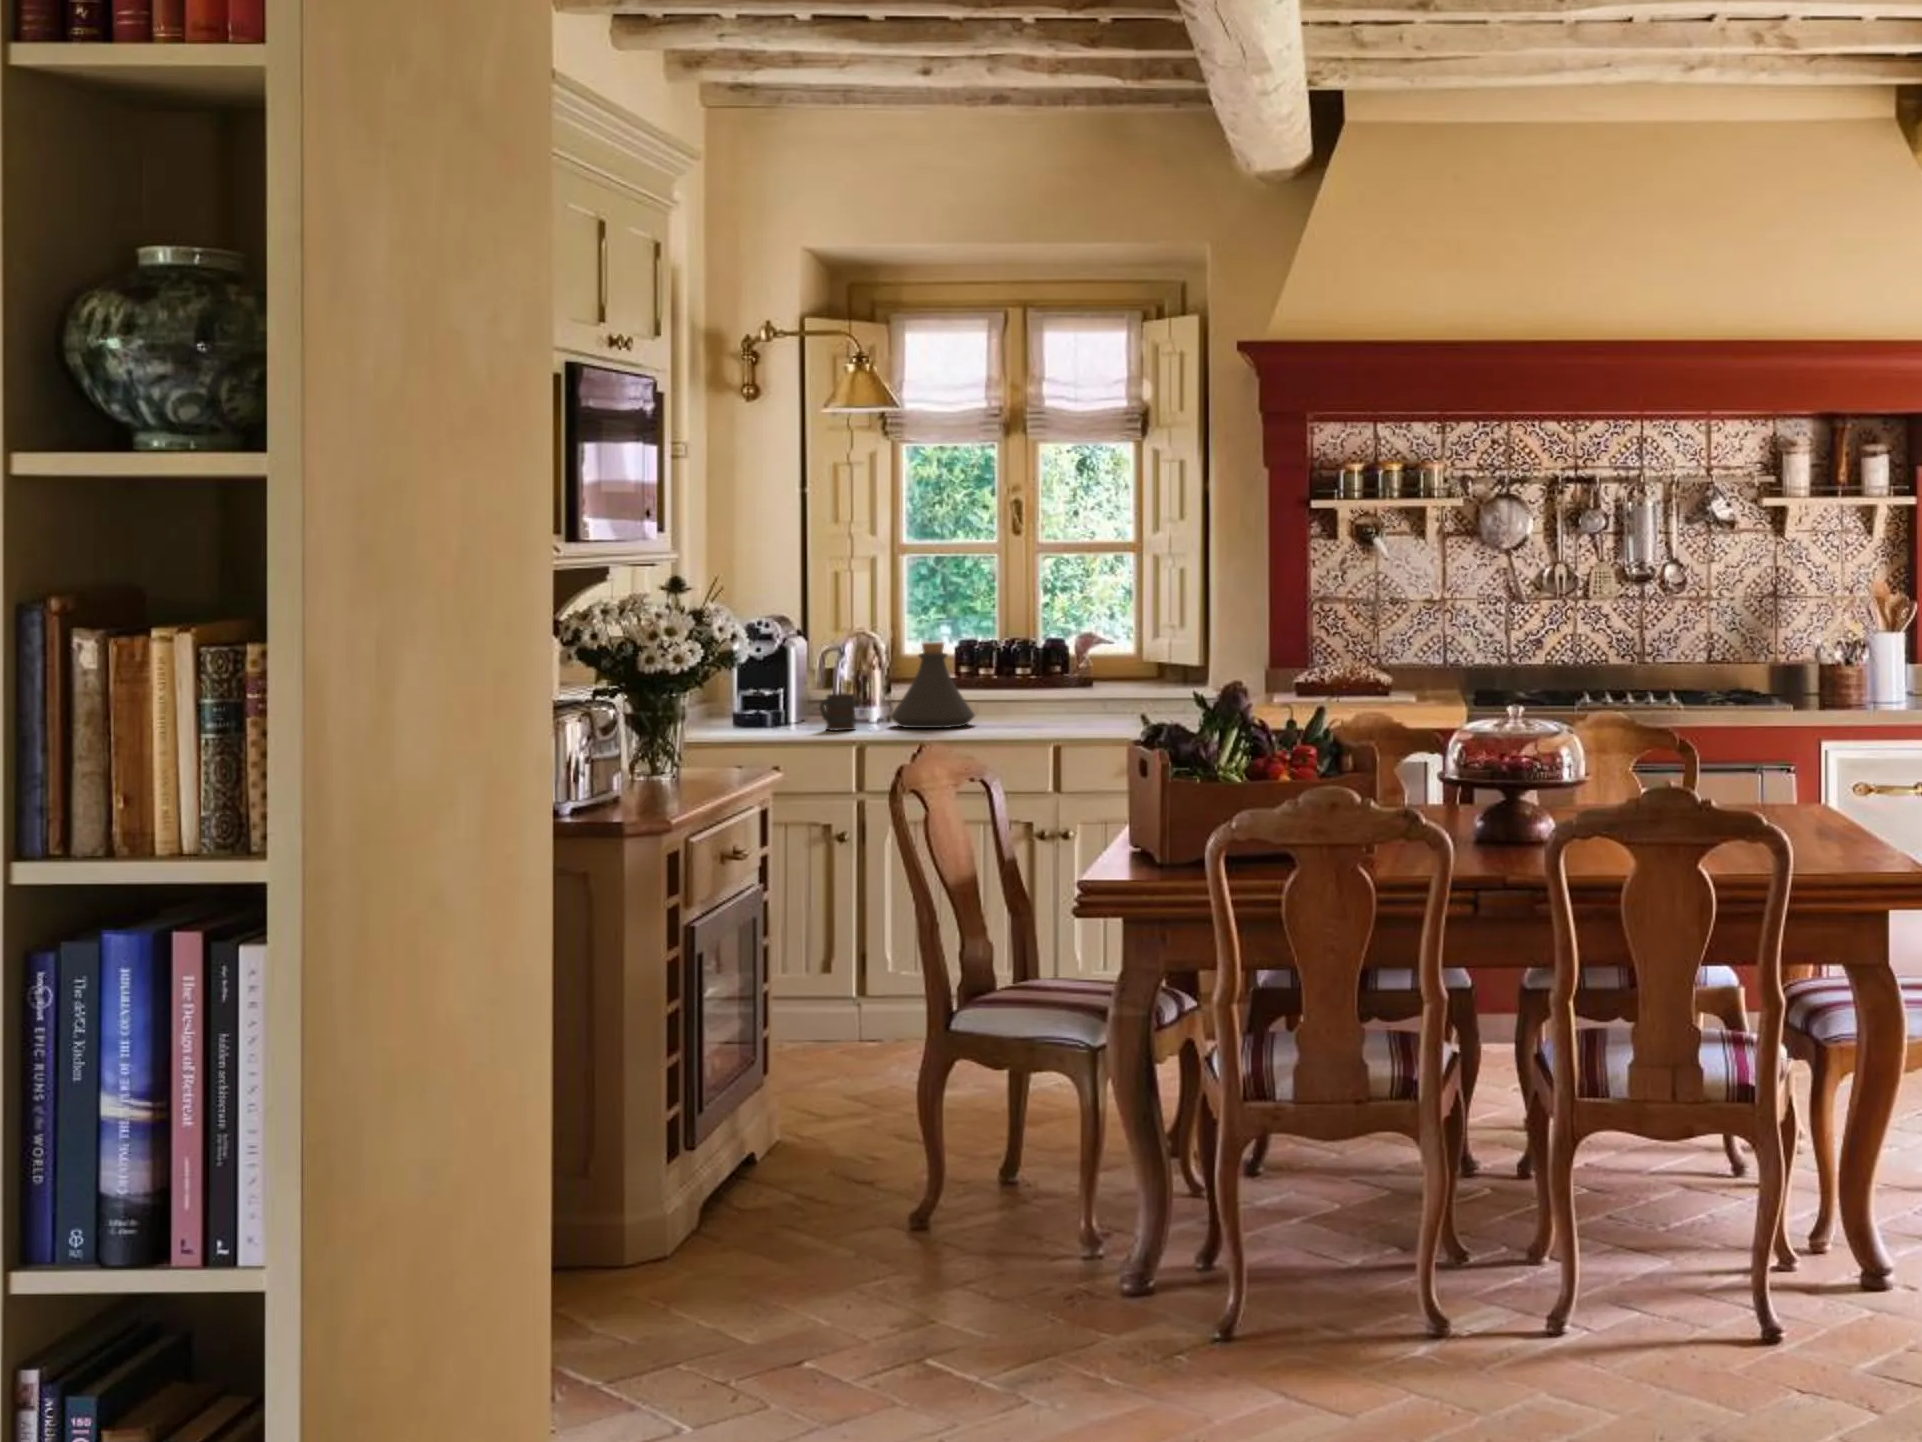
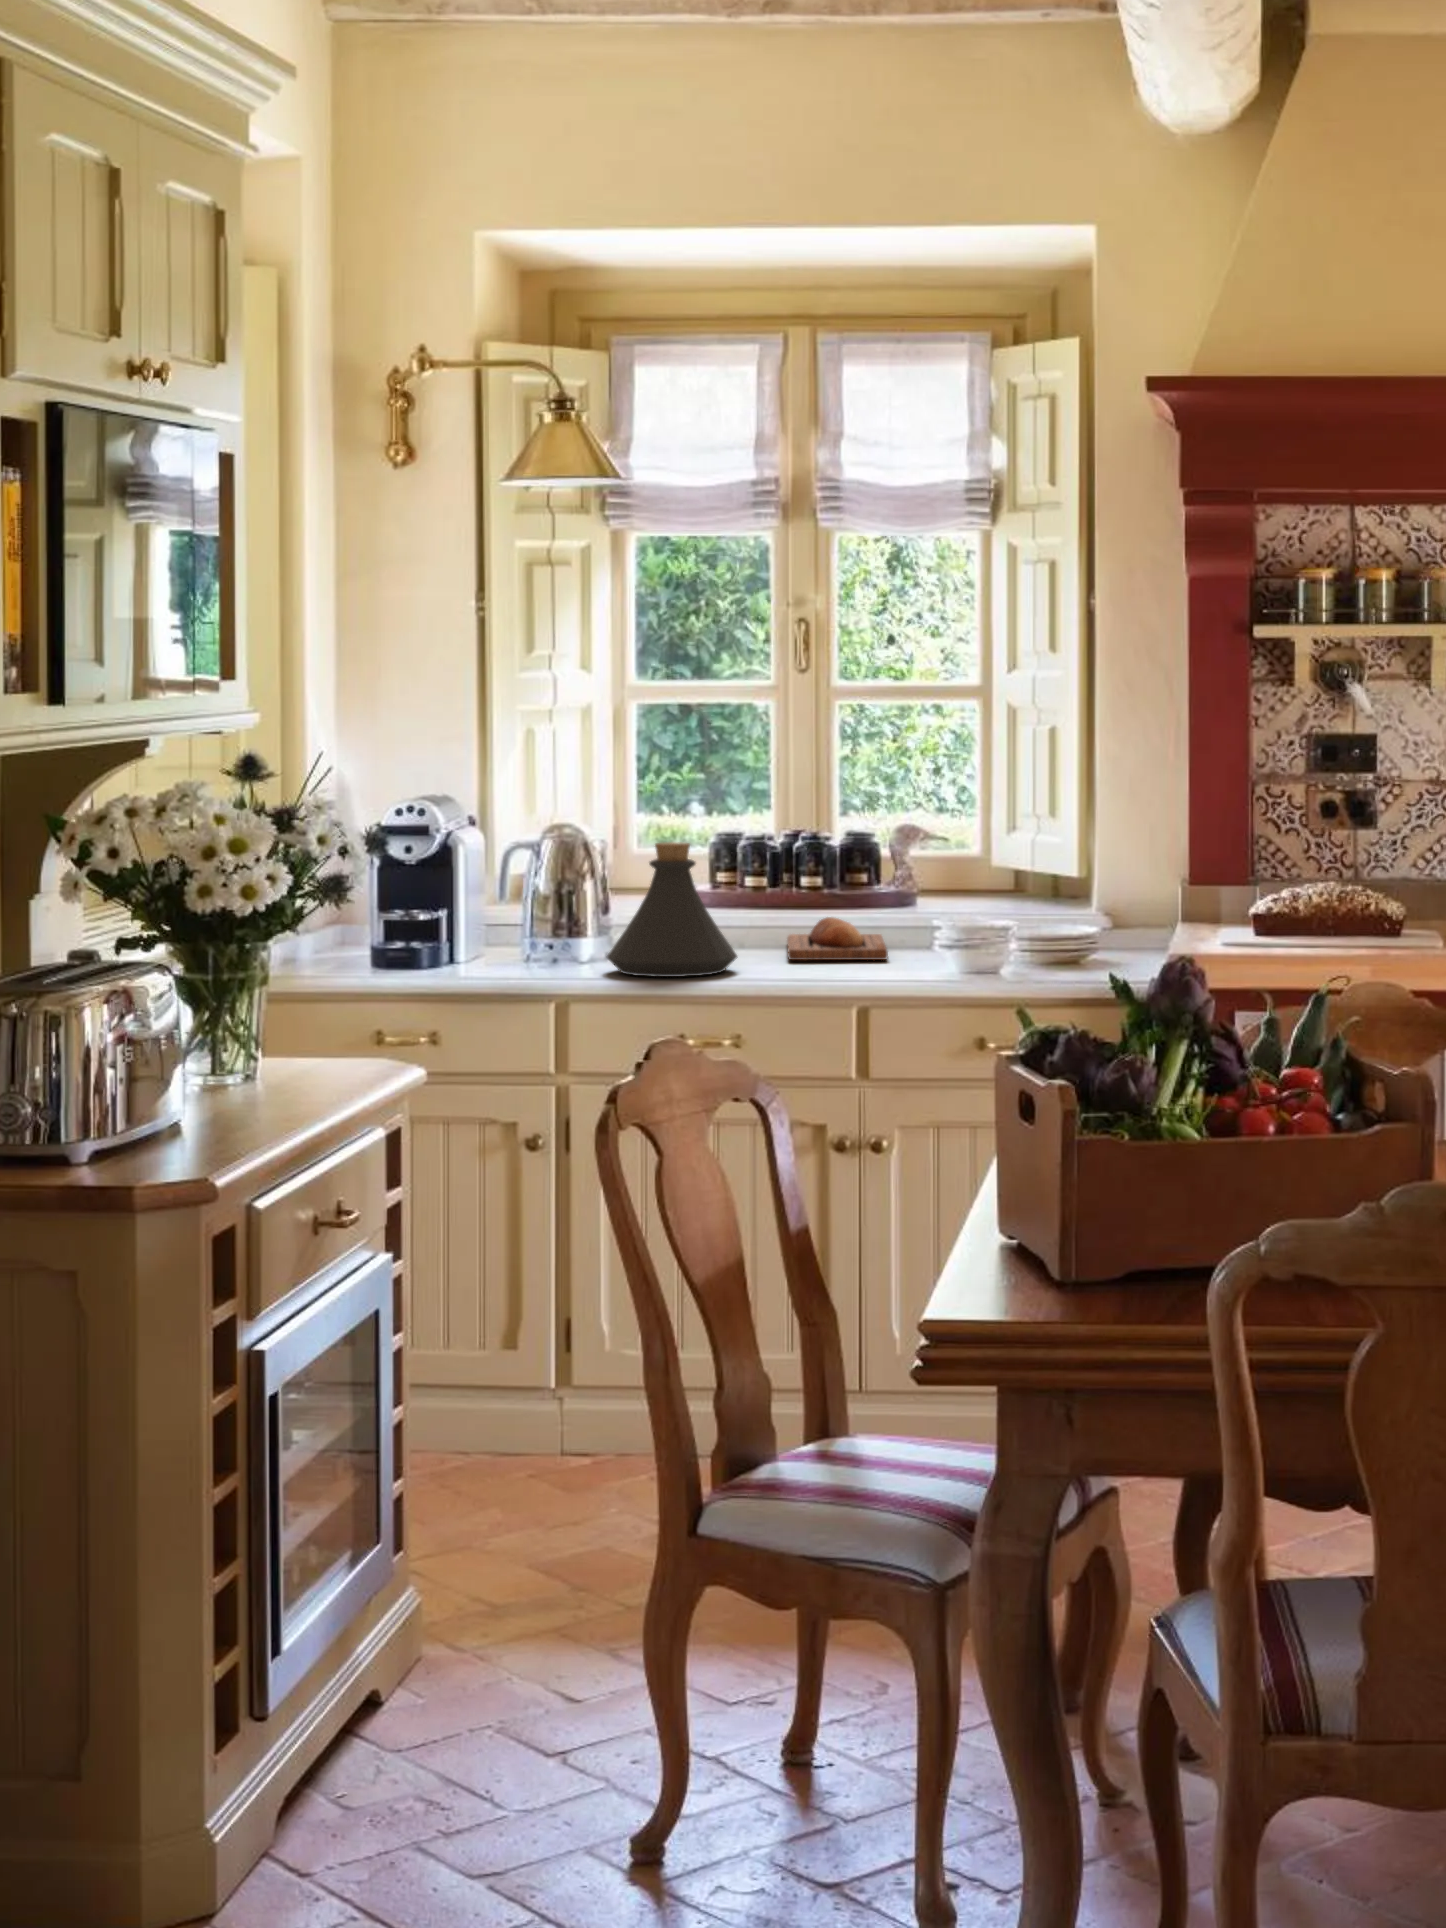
mug: present [819,693,856,731] -> none [497,921,554,979]
bread loaf: none [1008,693,1073,719] -> present [787,917,888,960]

